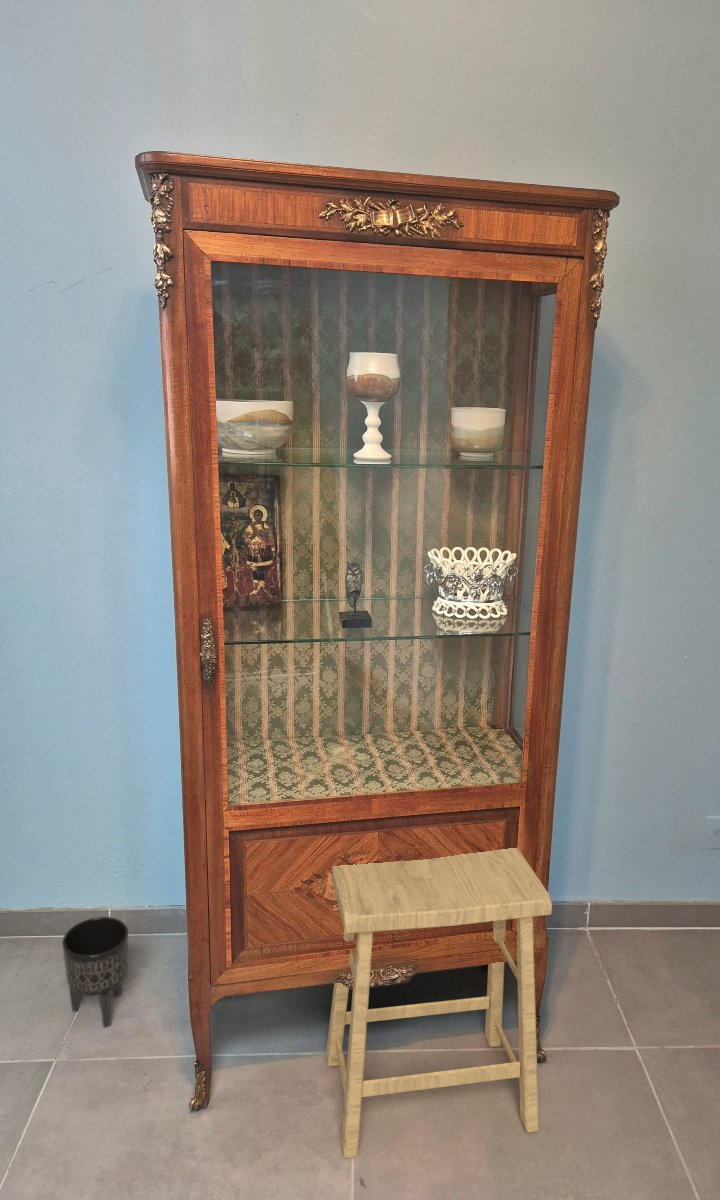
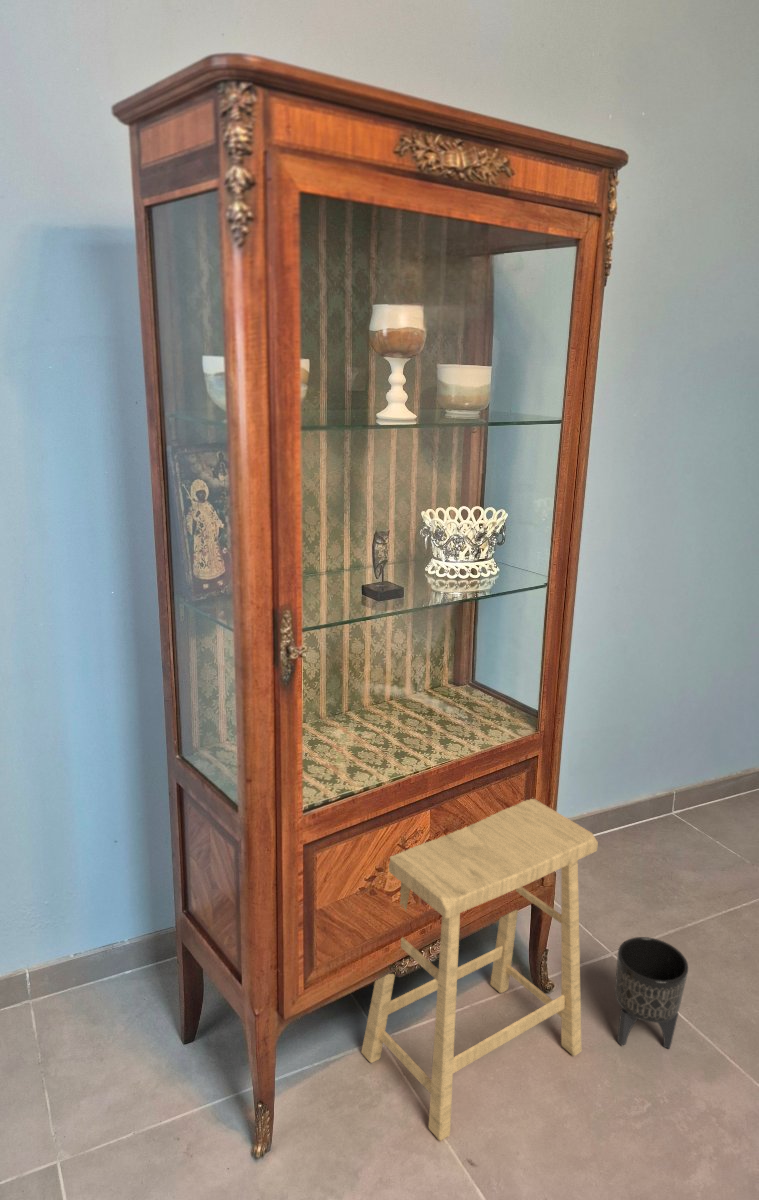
planter: present [62,917,128,1027] -> present [615,937,688,1049]

